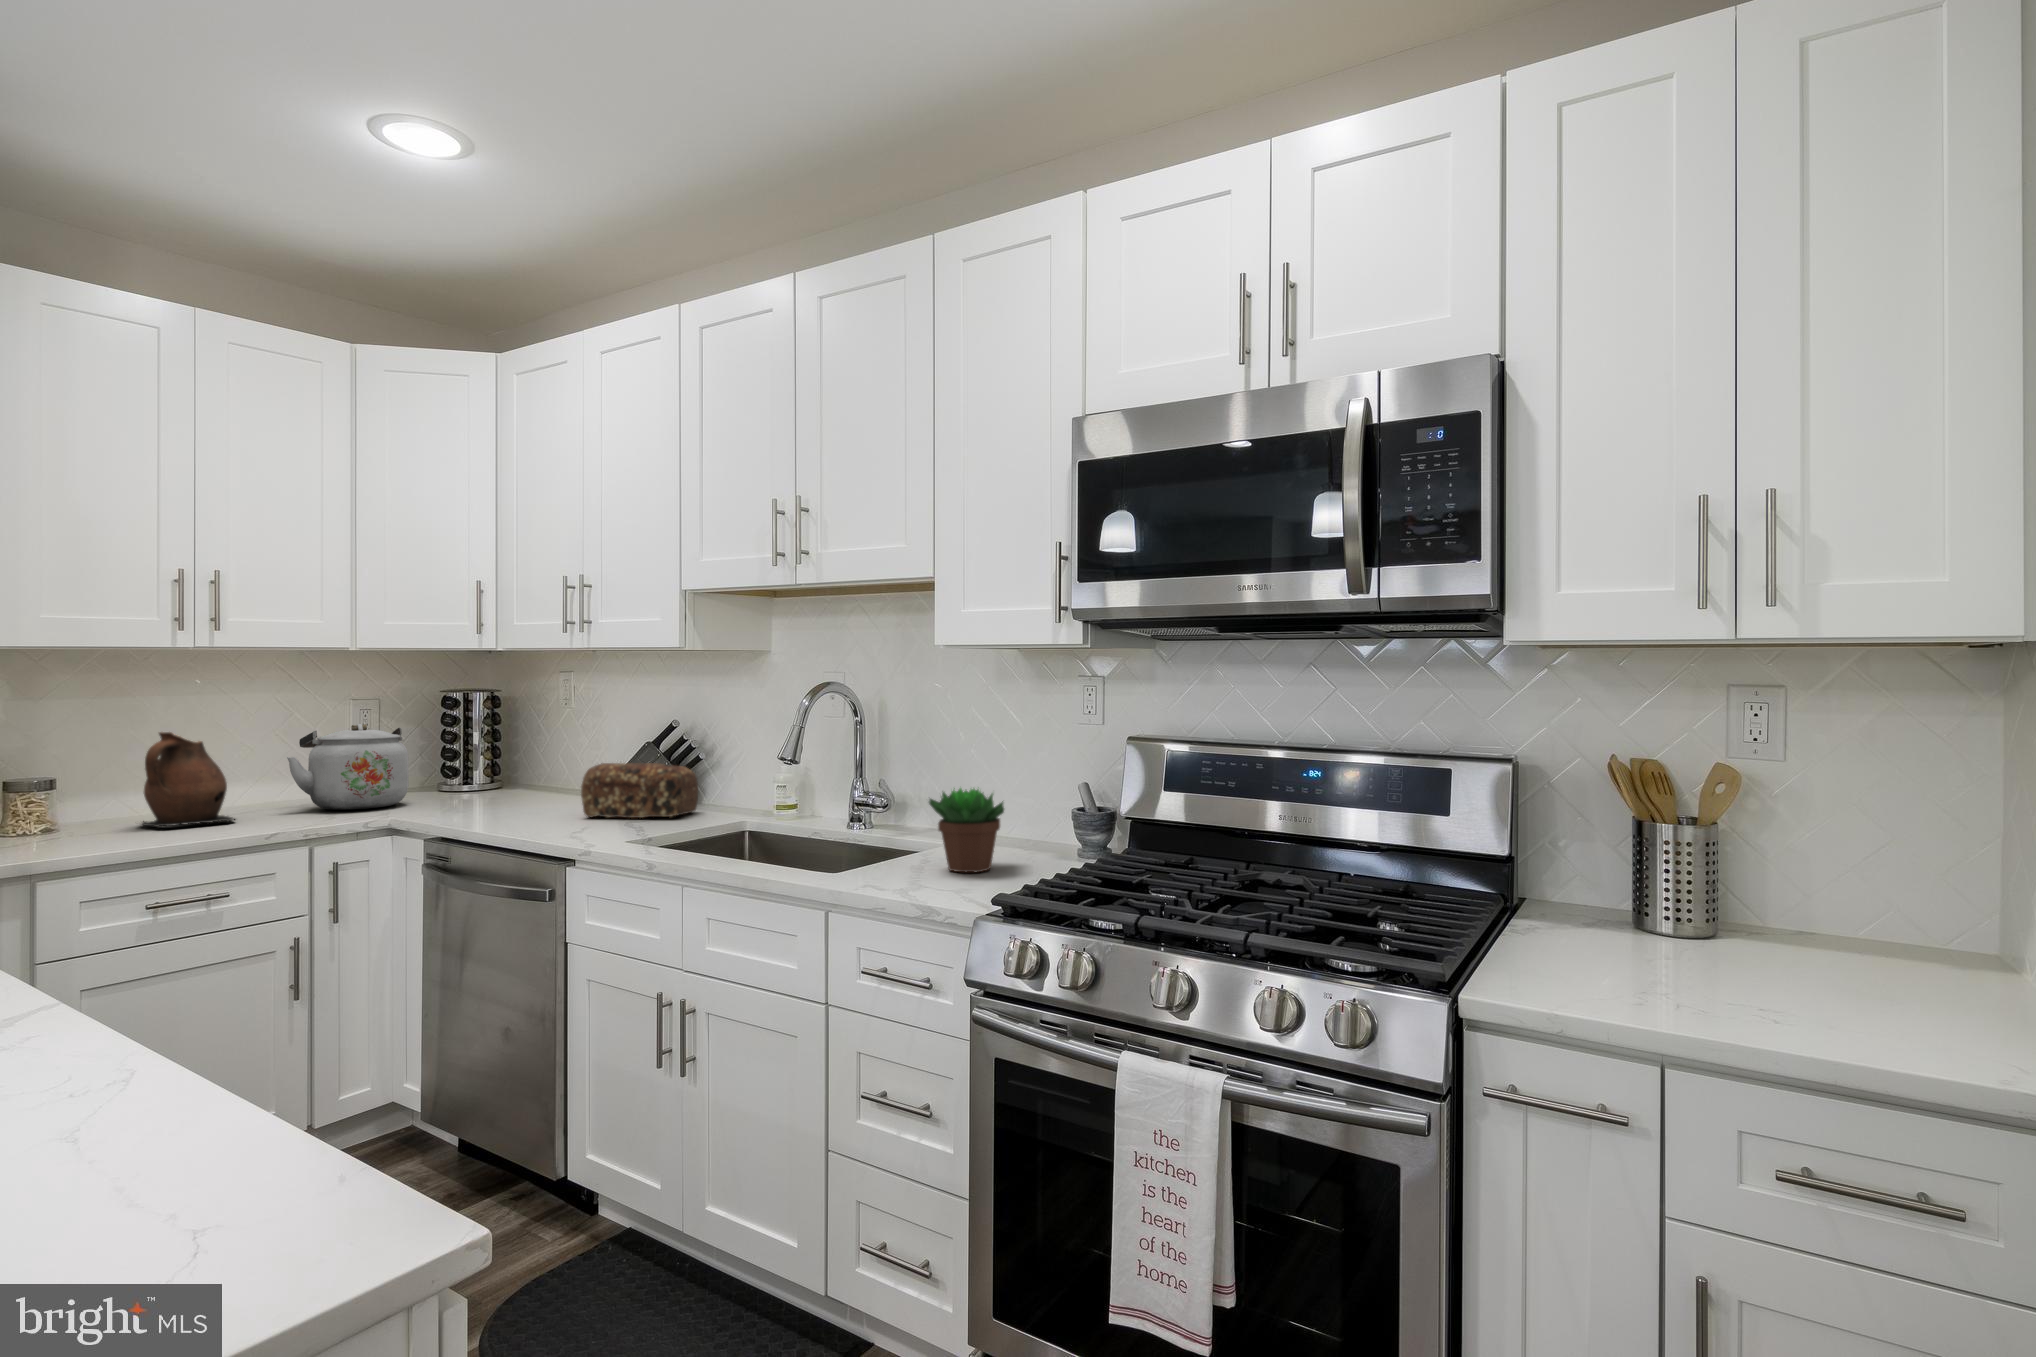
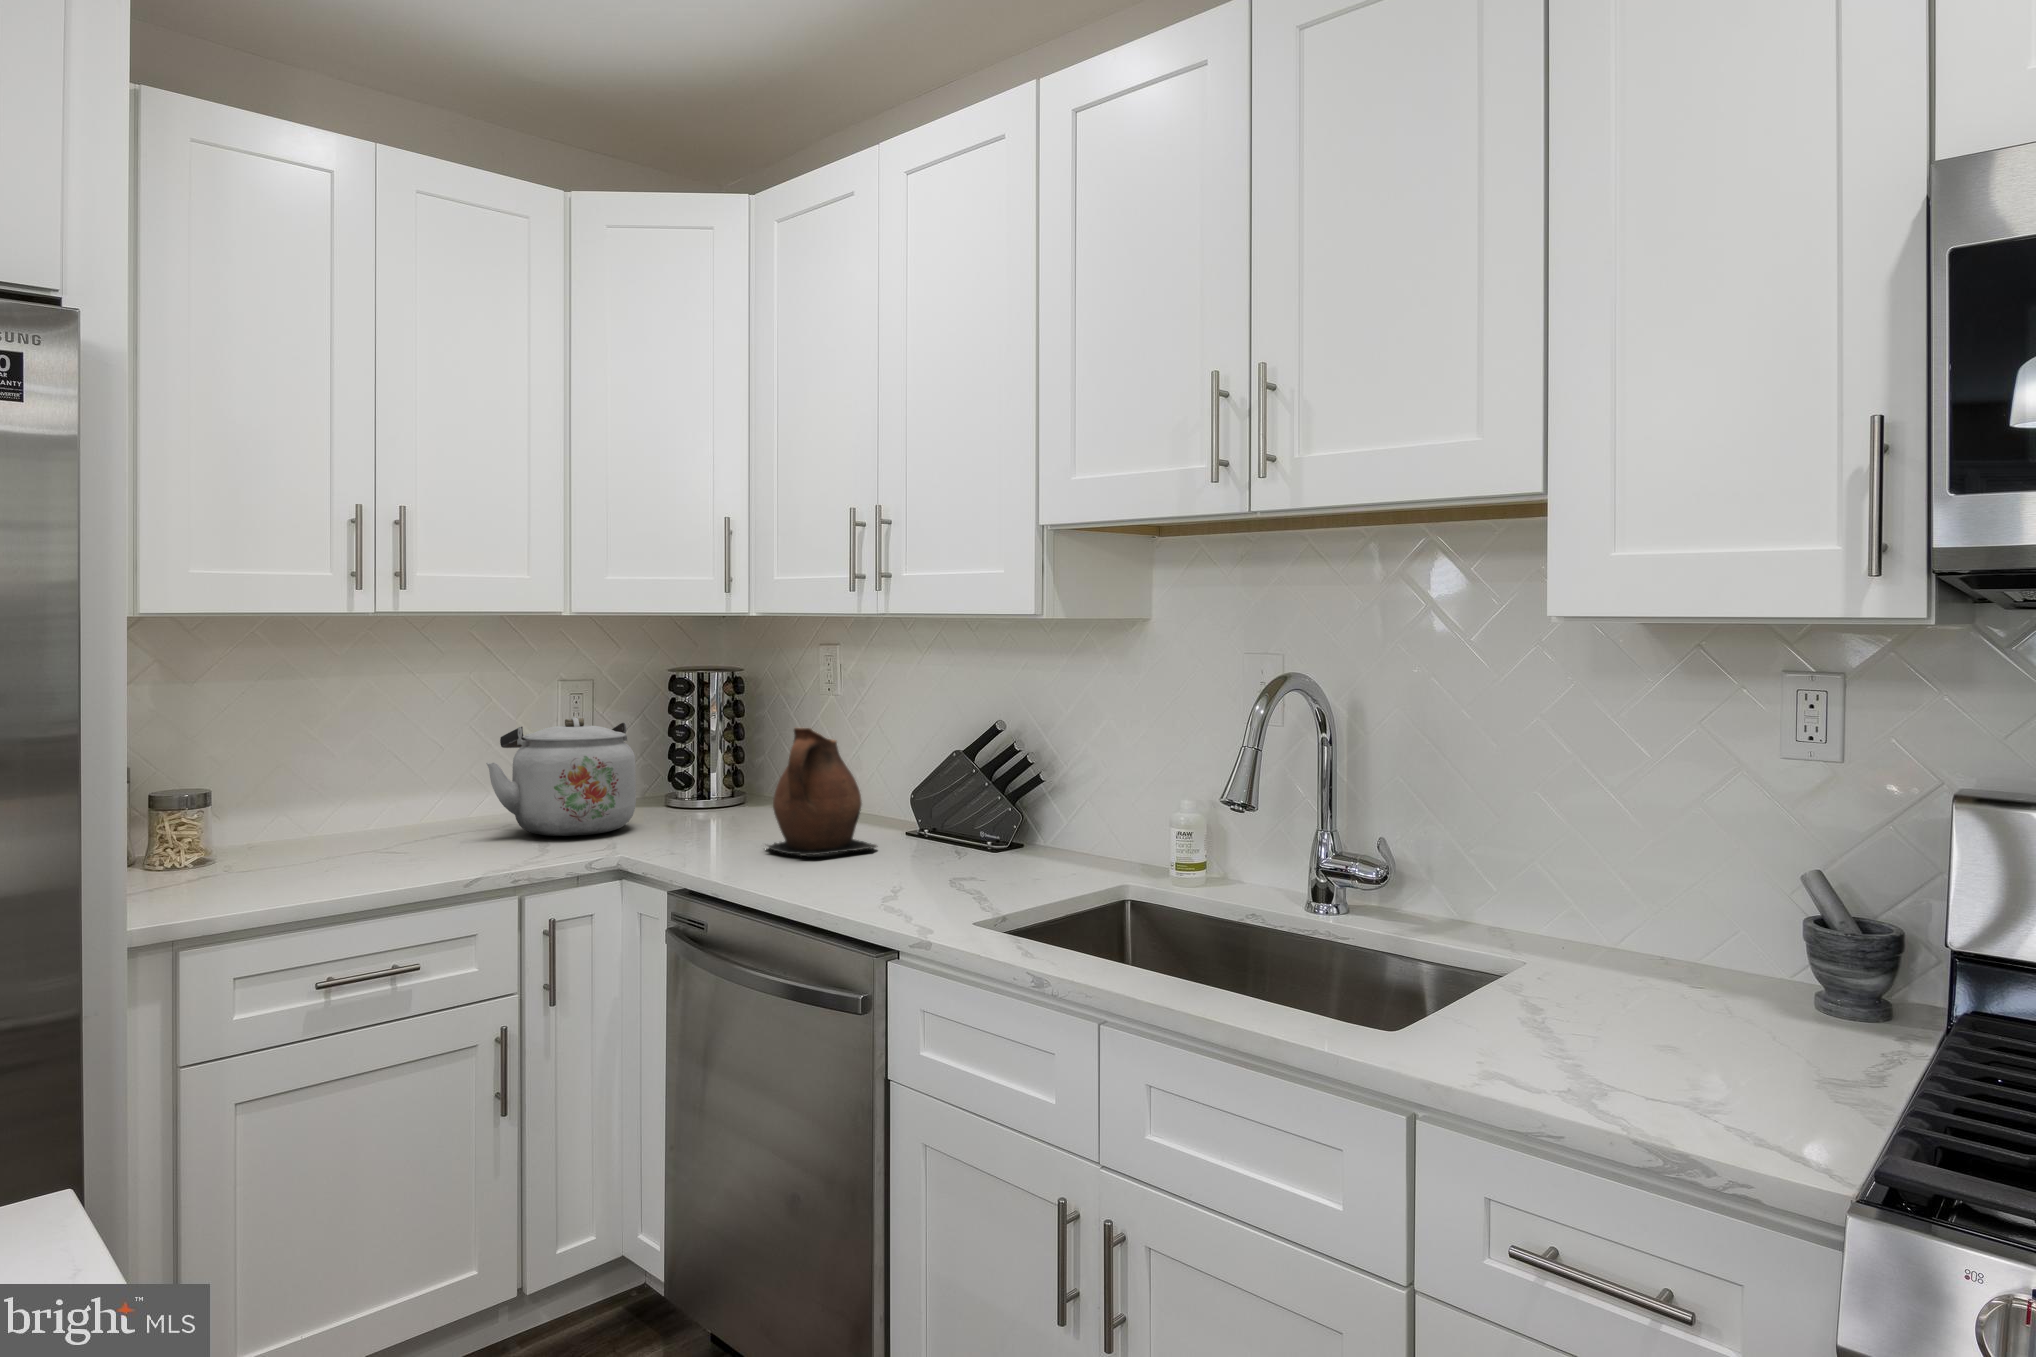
ceramic pitcher: present [142,732,234,827] -> present [767,728,877,856]
bread loaf: present [581,763,698,818] -> none [881,785,1042,870]
succulent plant: present [929,788,1004,872] -> none [1558,881,1732,1047]

